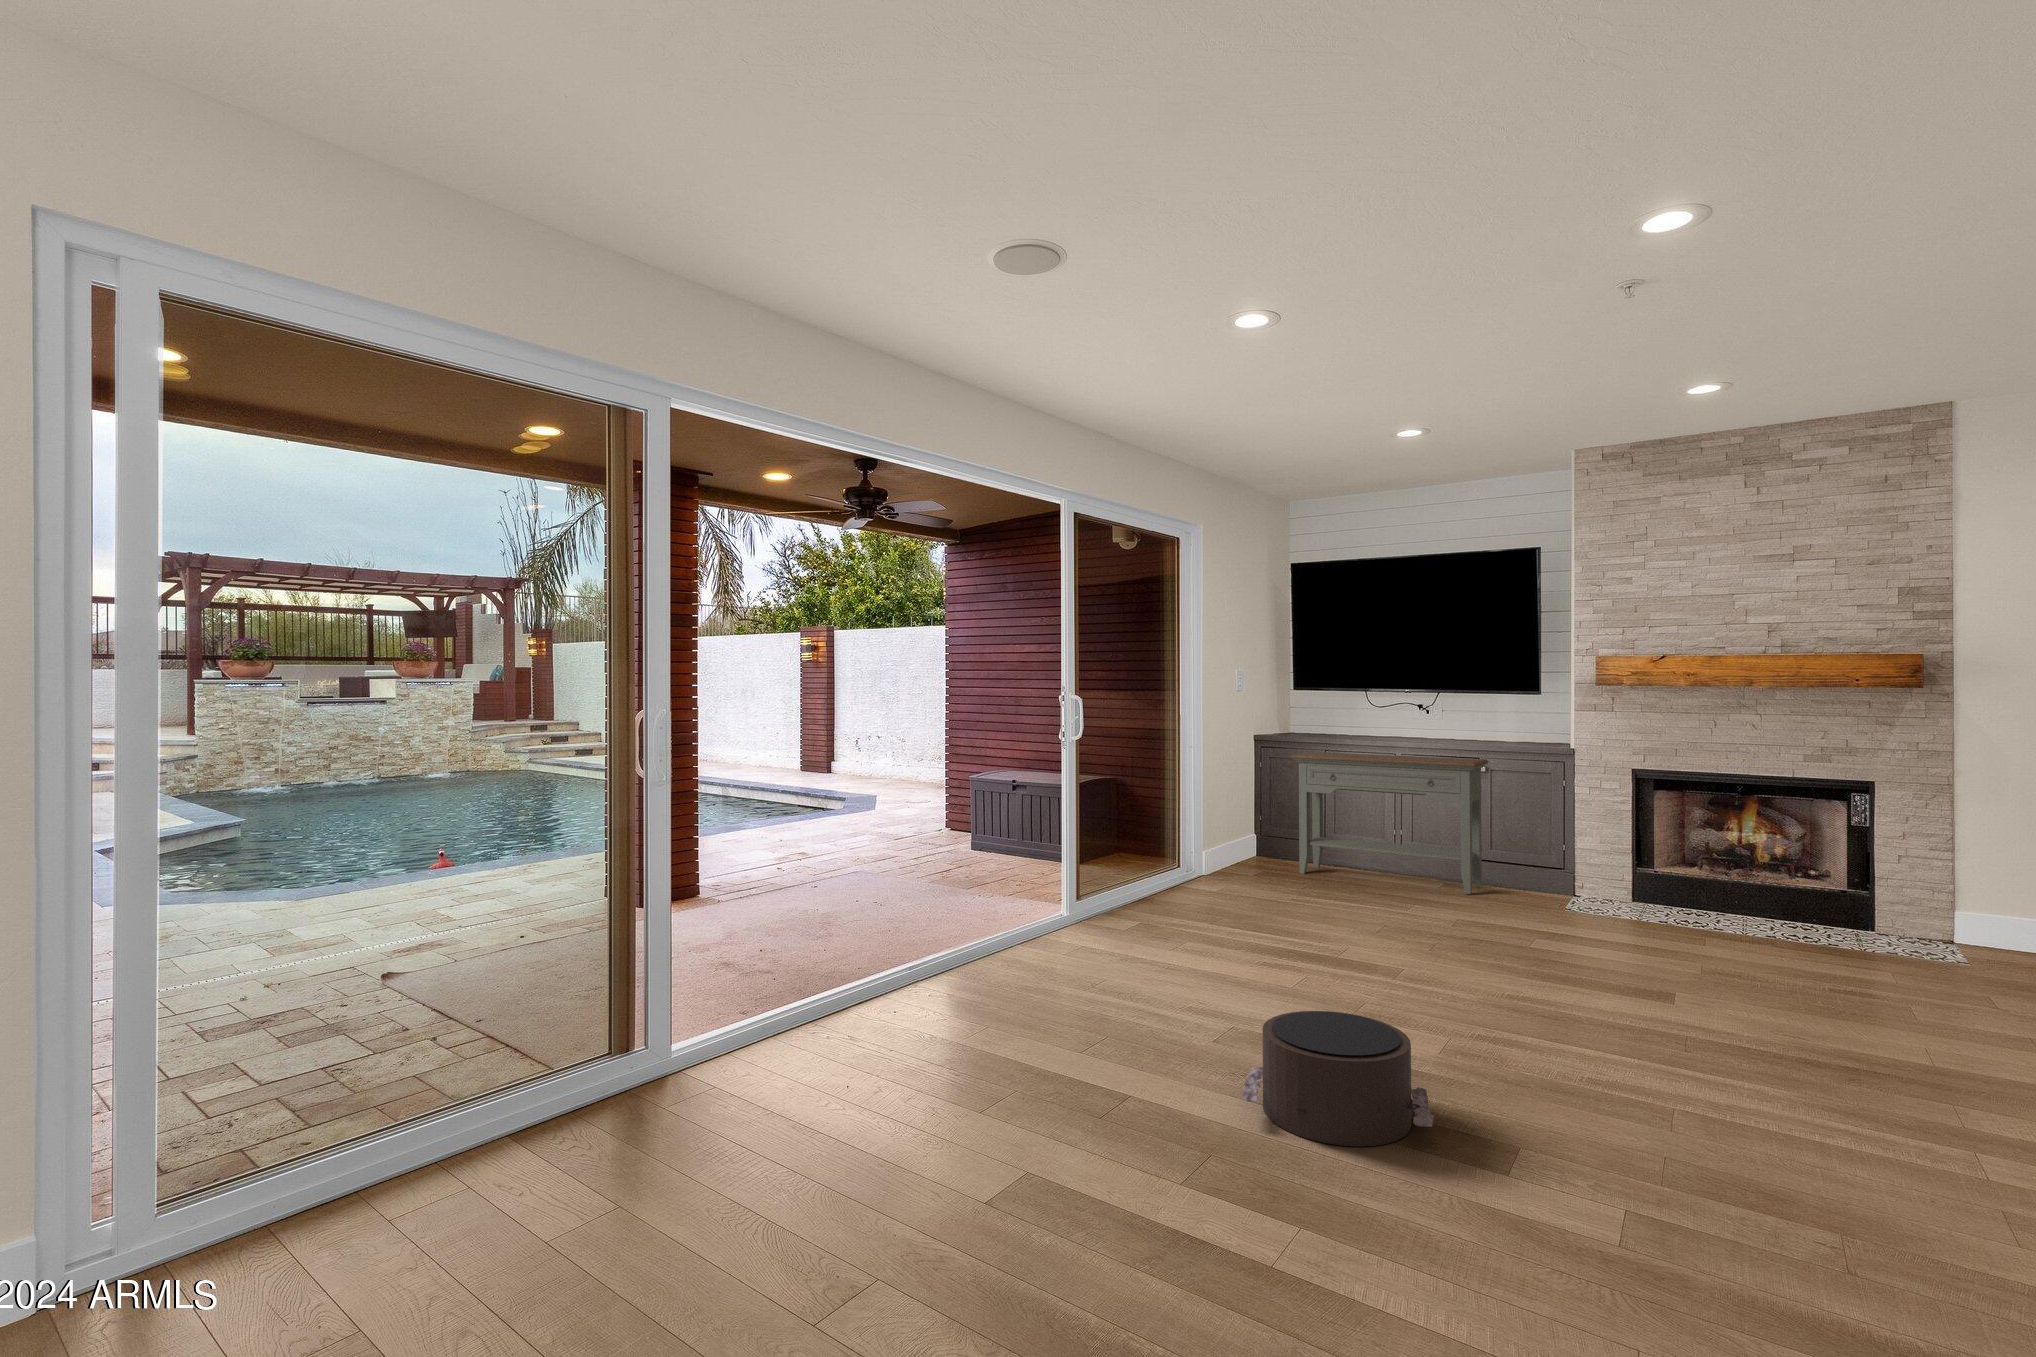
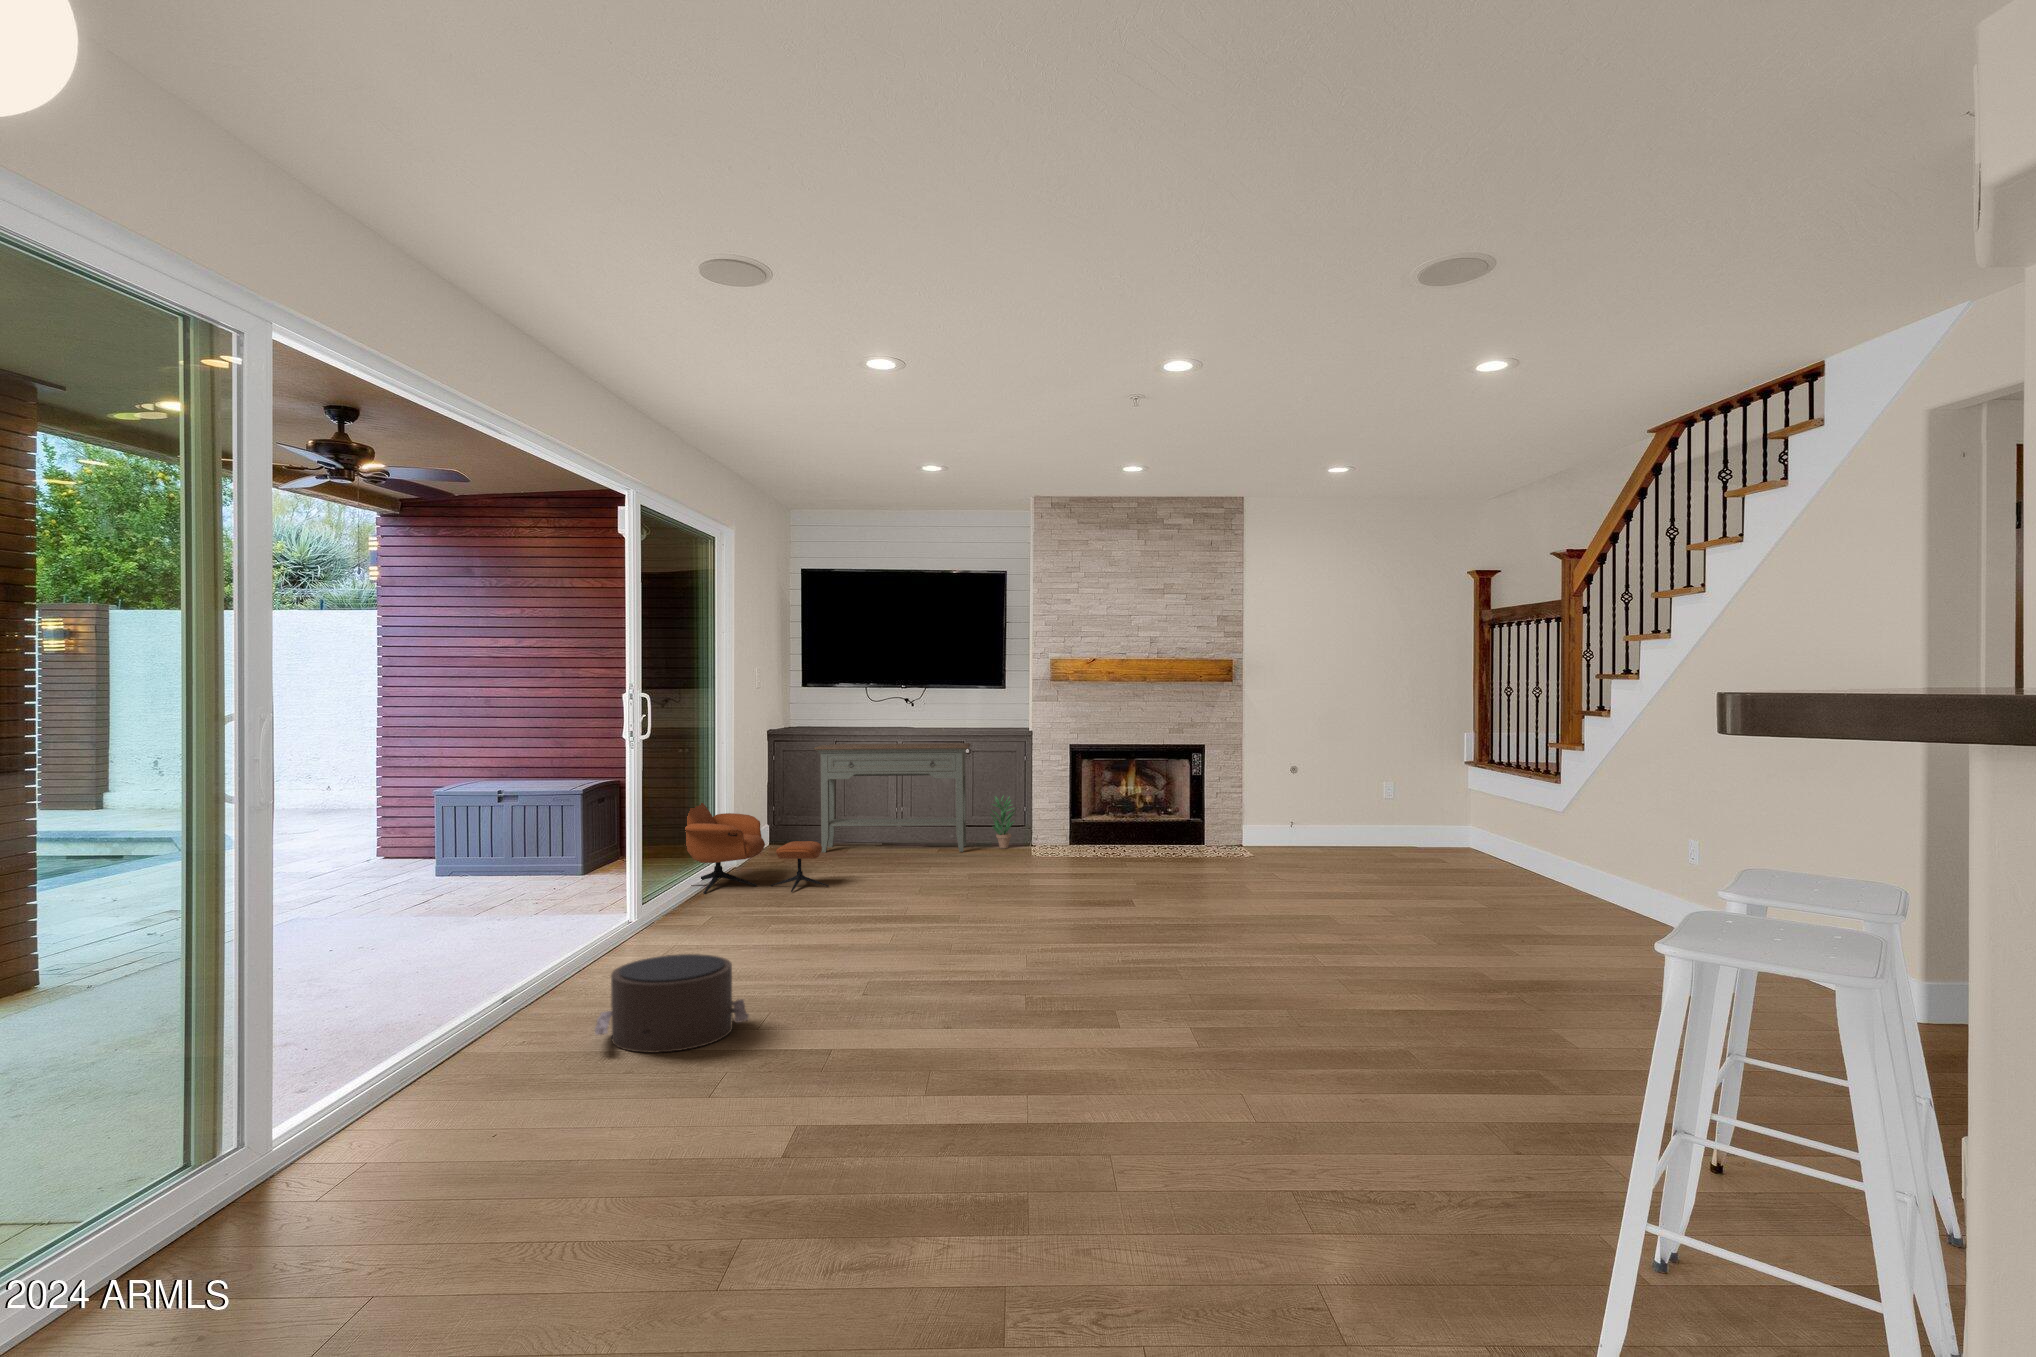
lounge chair: none [1099,777,1262,921] -> present [685,803,829,894]
potted plant: none [1510,827,1550,897] -> present [990,796,1015,849]
pouf: present [1242,1011,1434,1146] -> present [595,954,749,1053]

